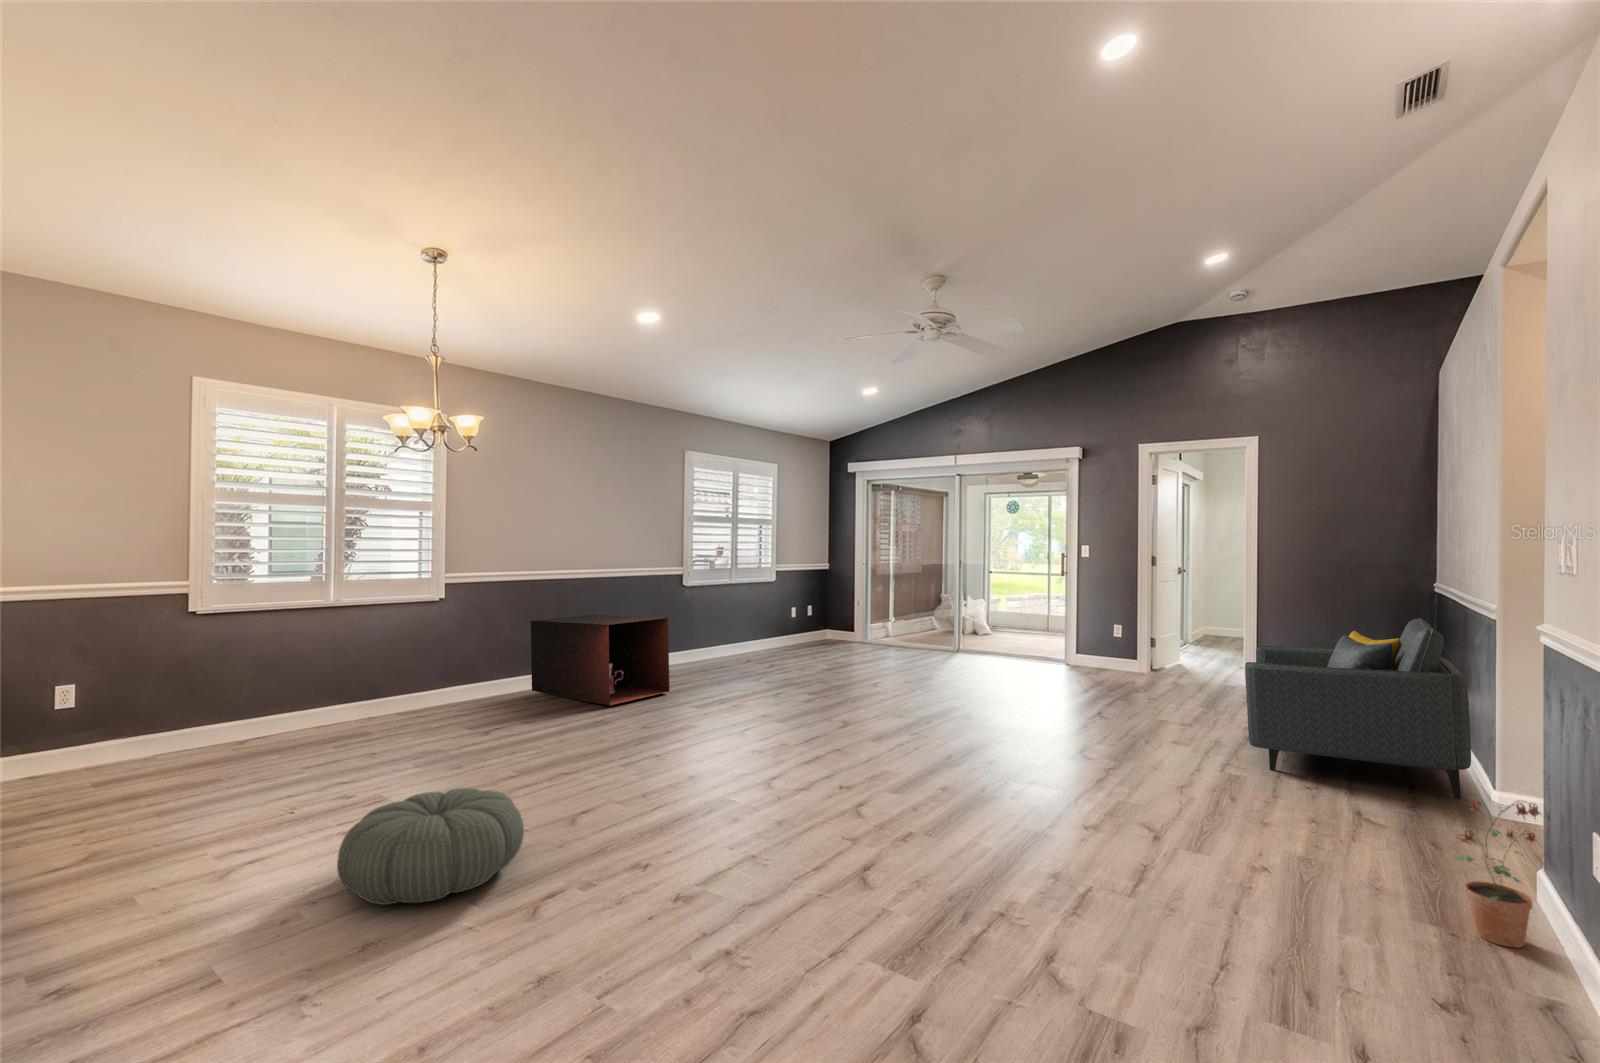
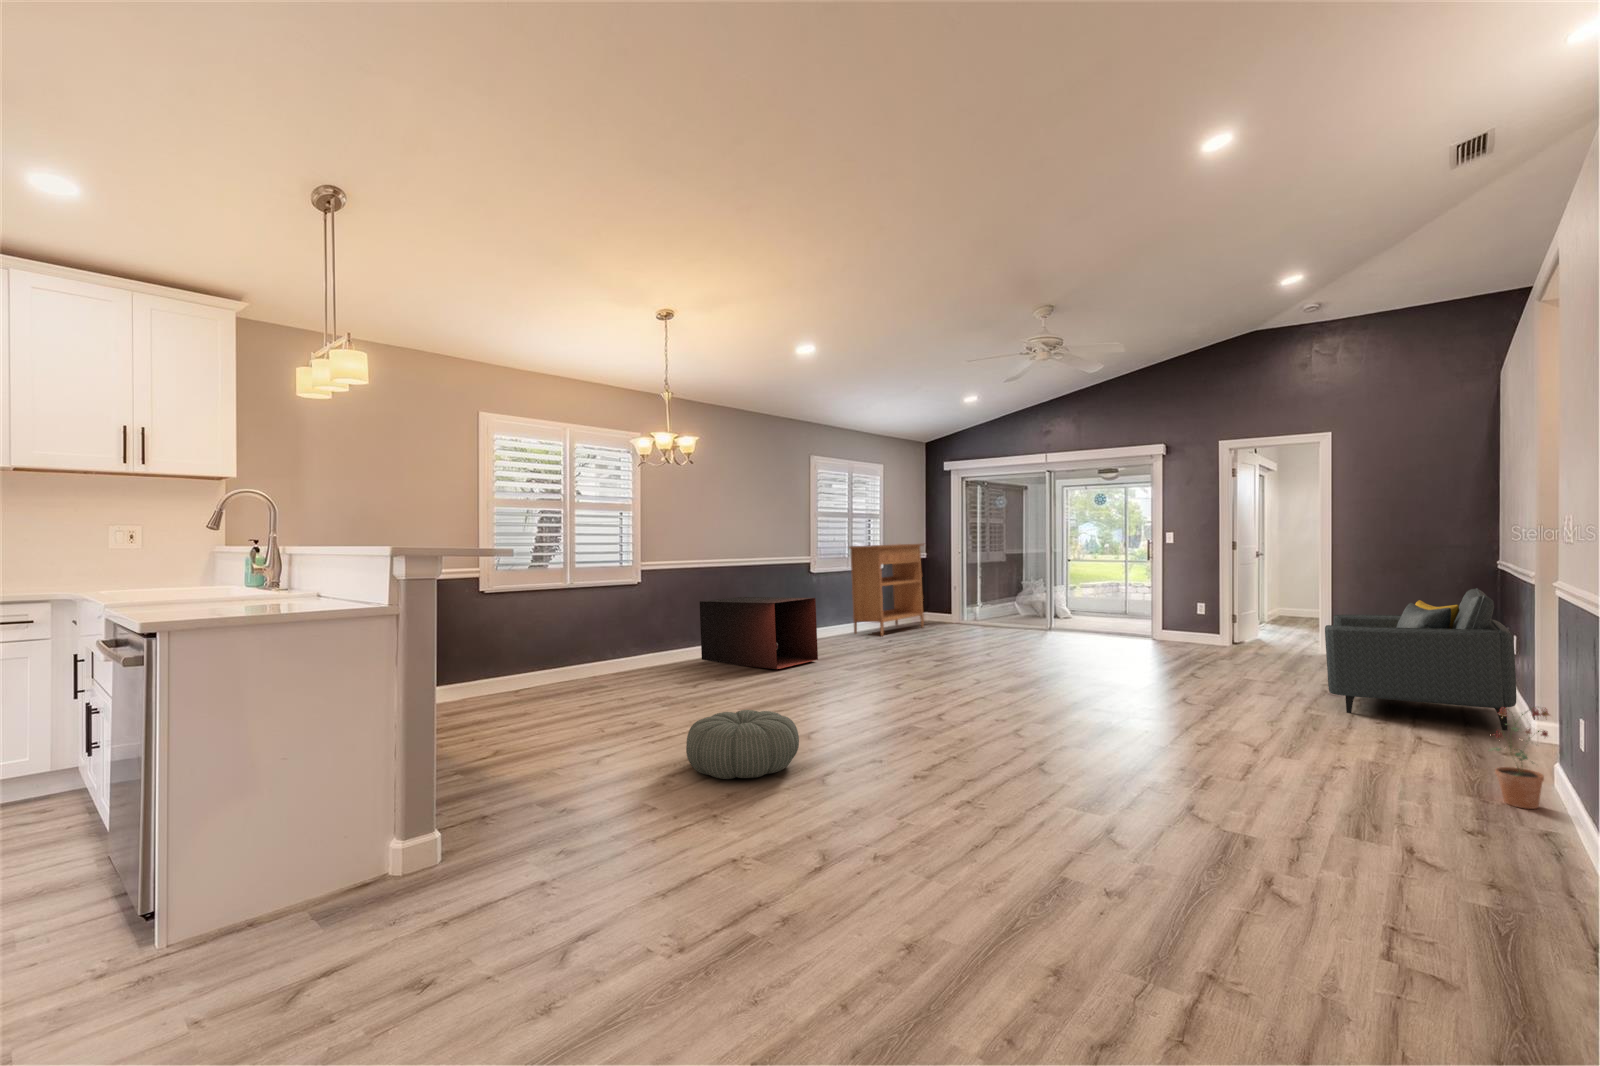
console table: none [732,554,824,659] -> present [849,544,924,636]

